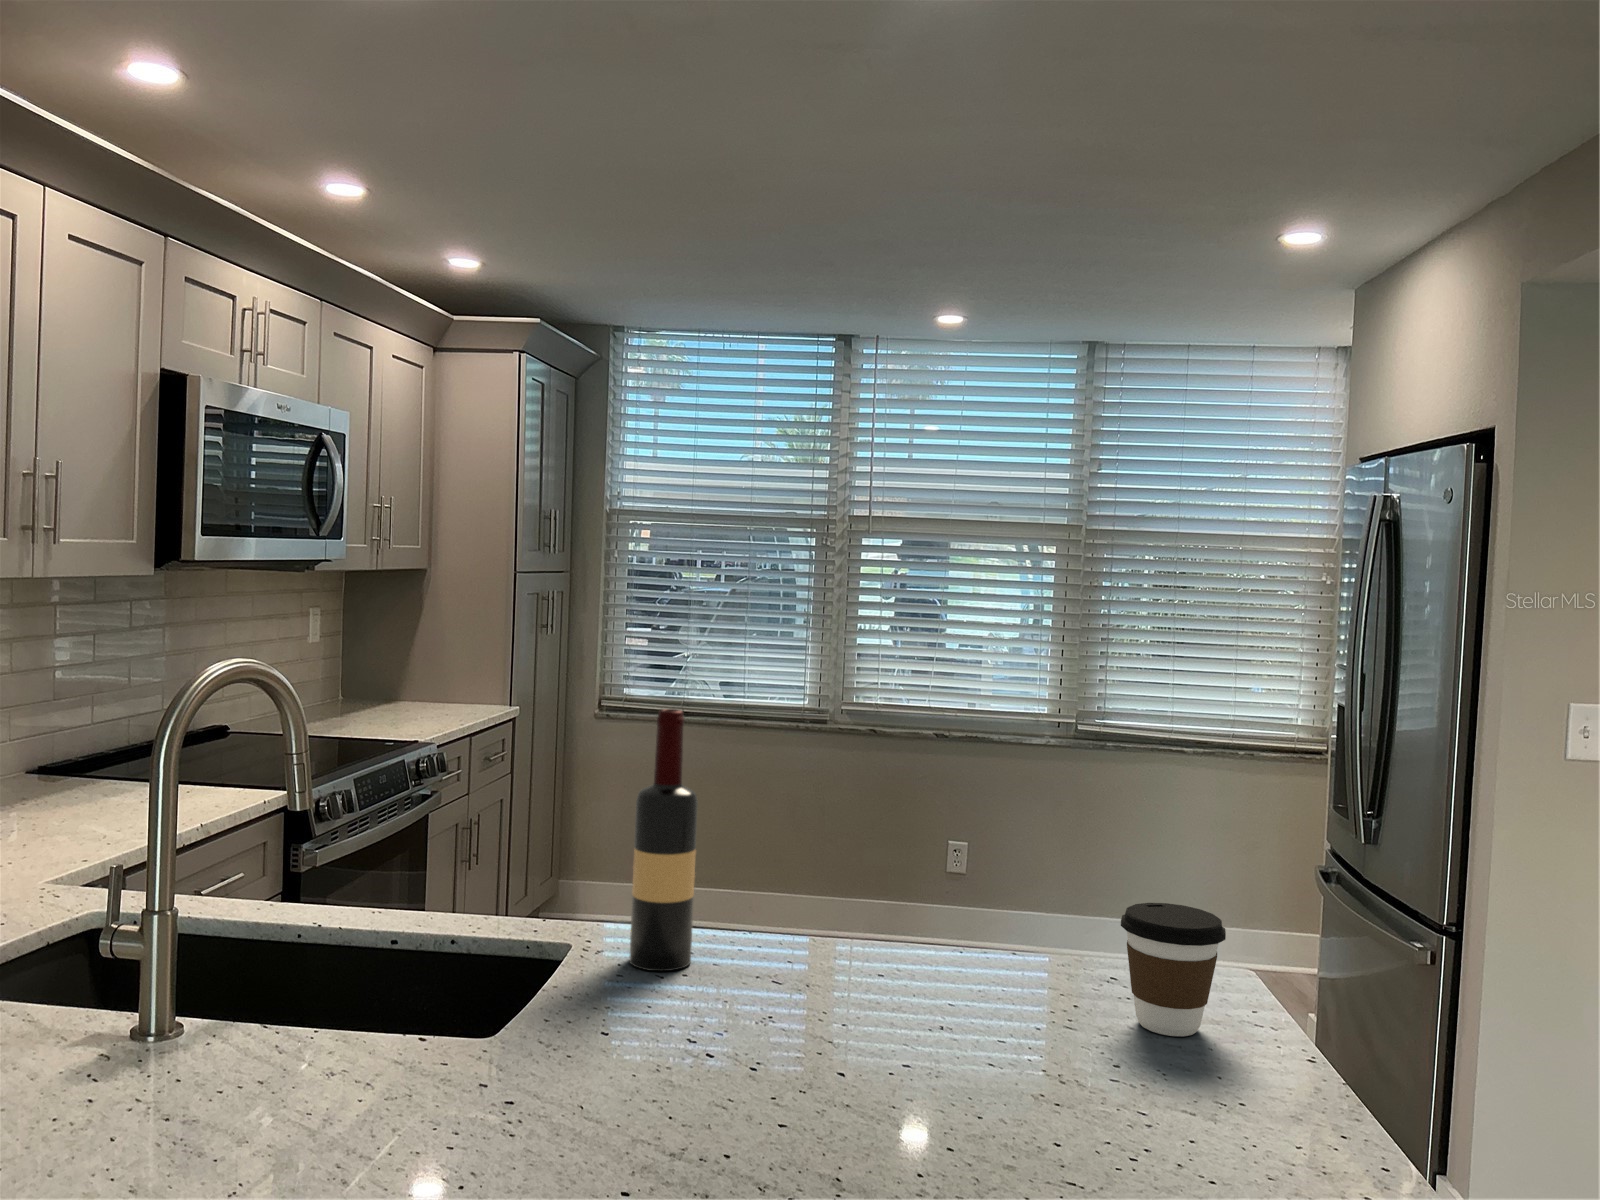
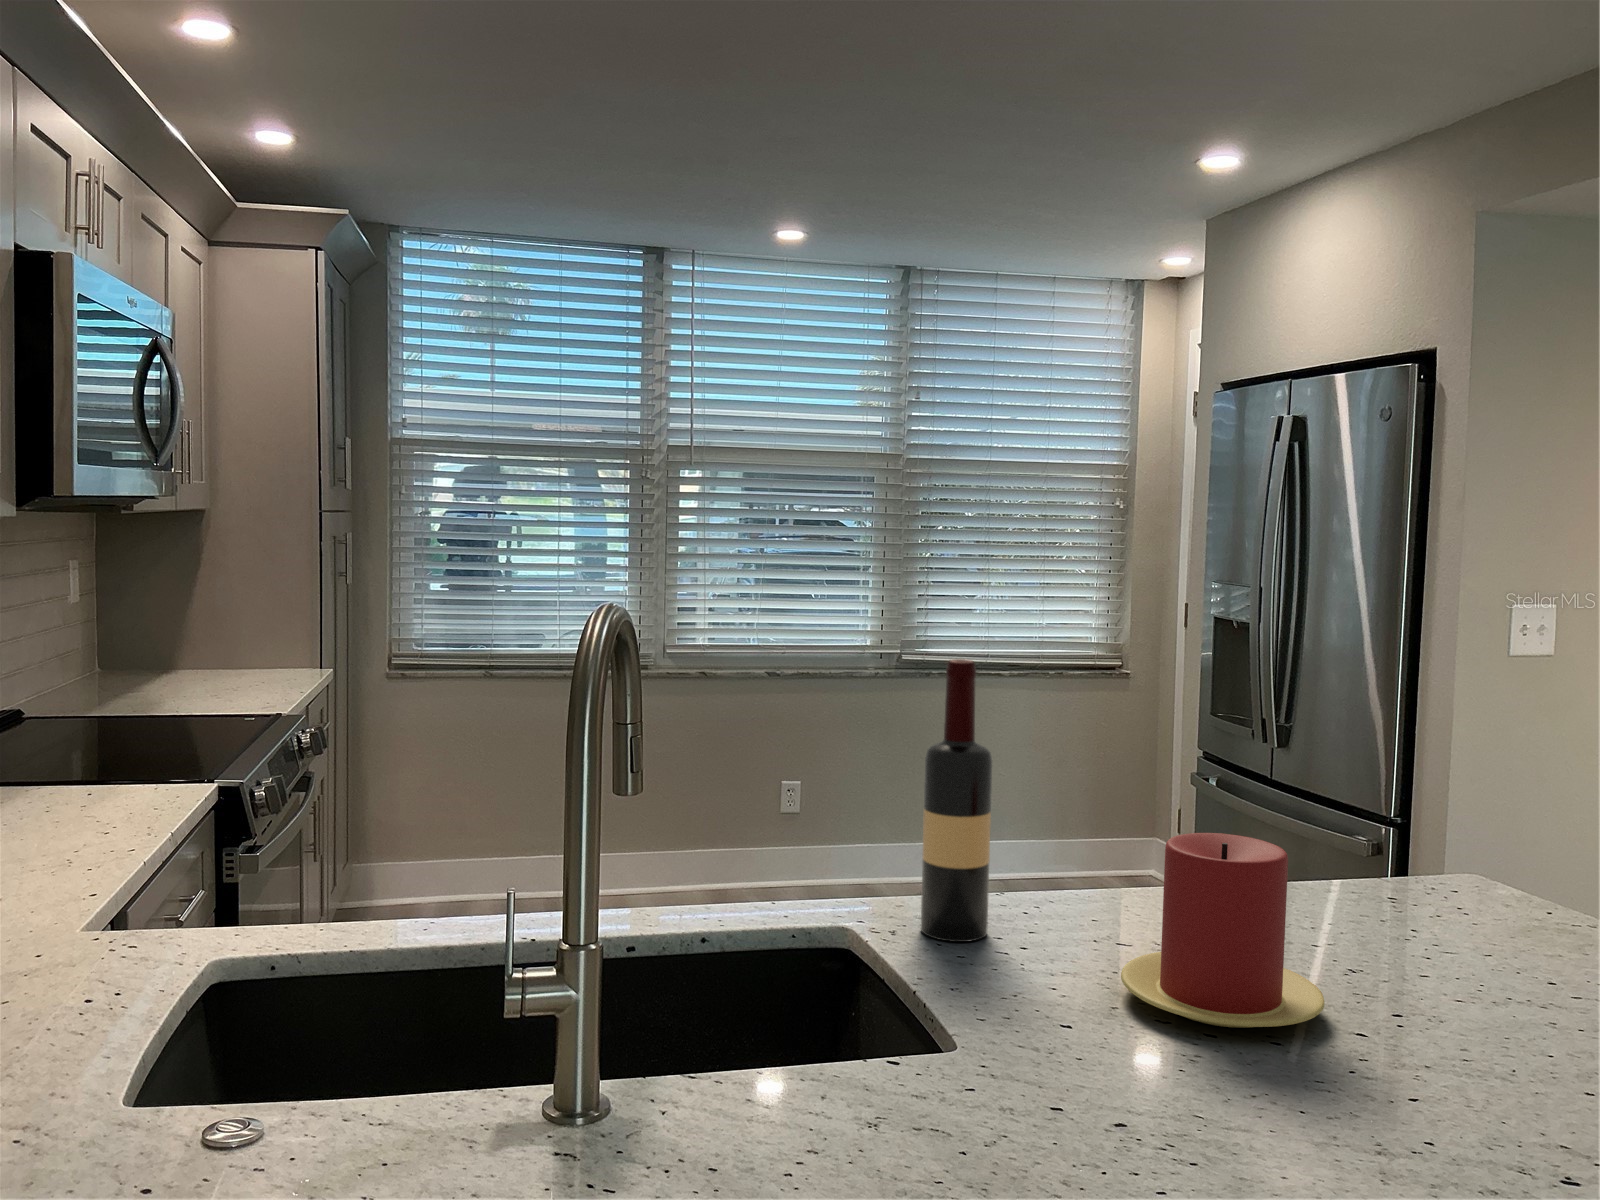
candle: none [692,885,878,1075] -> present [1121,833,1325,1028]
coffee cup: present [1121,903,1226,1036] -> none [1406,815,1515,937]

